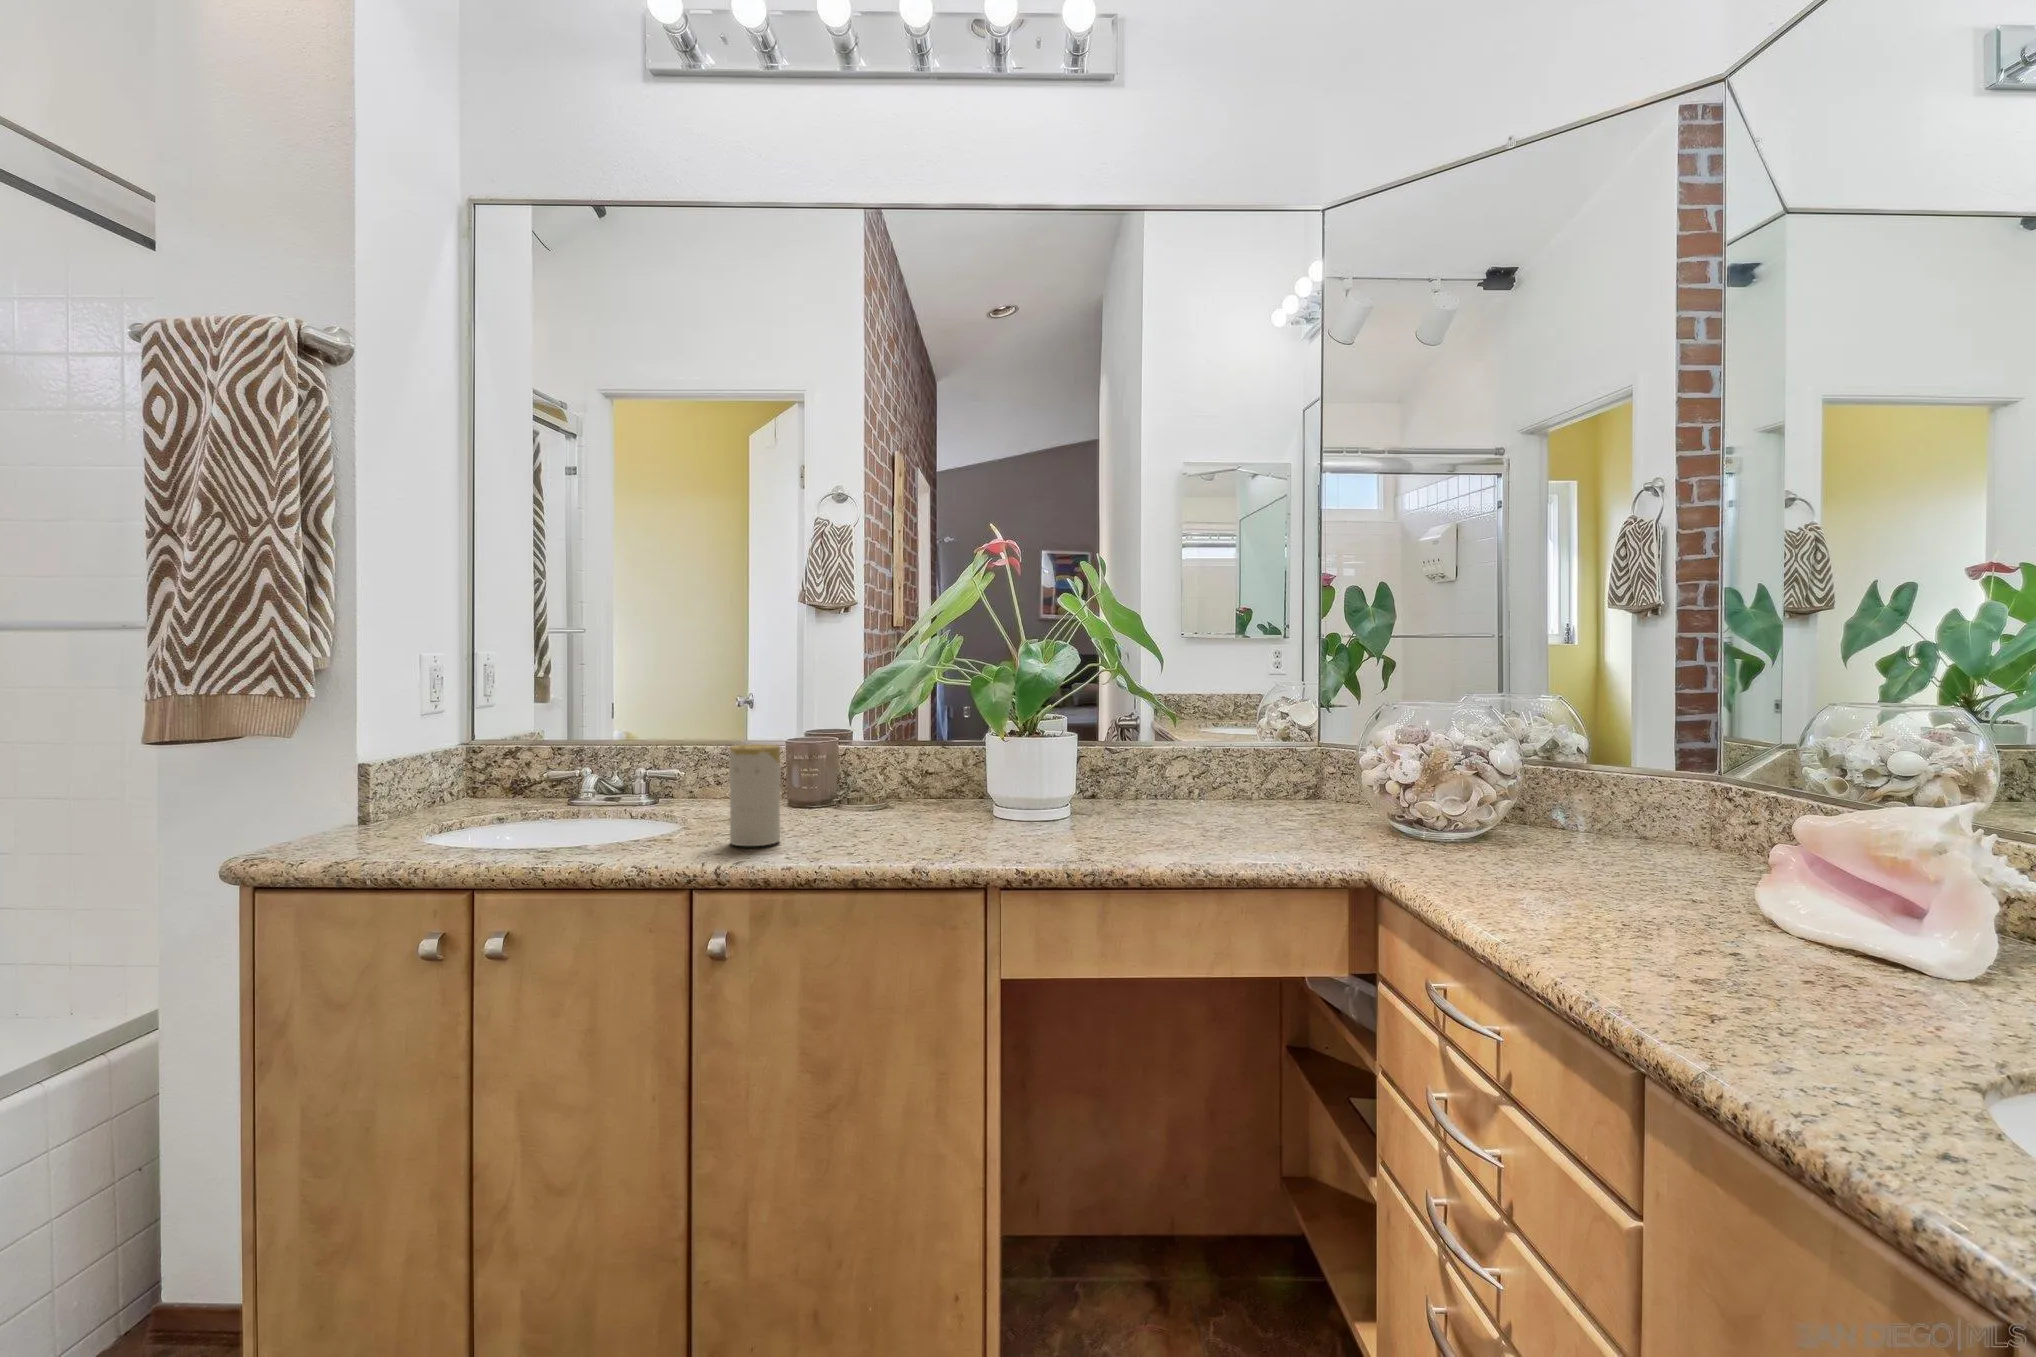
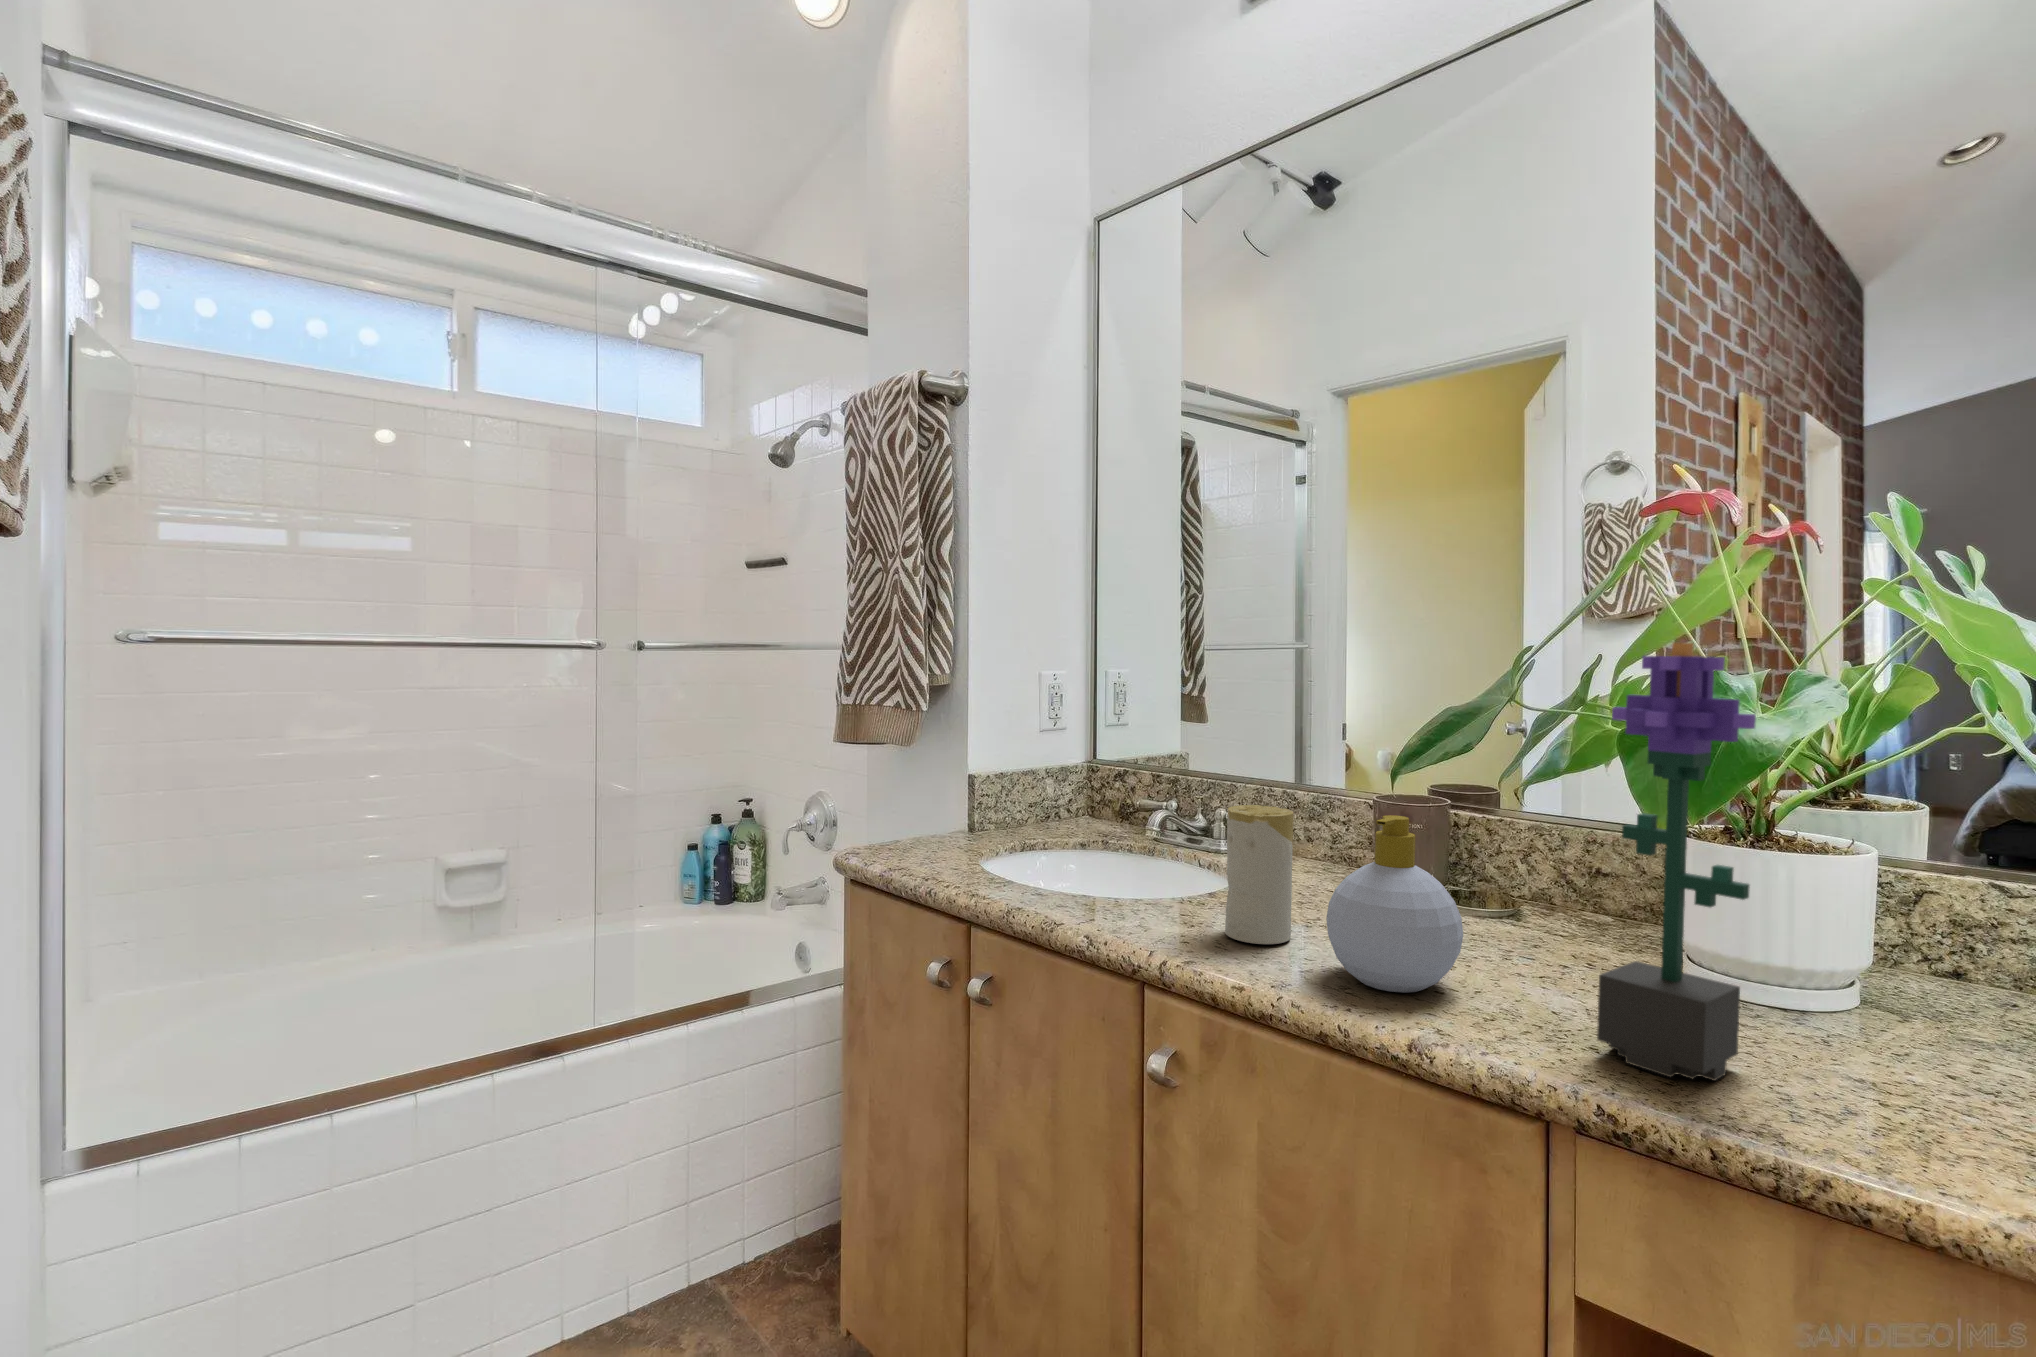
potted flower: none [998,617,1066,853] -> present [1597,643,1756,1081]
soap bottle: none [826,735,912,851] -> present [1326,815,1463,993]

